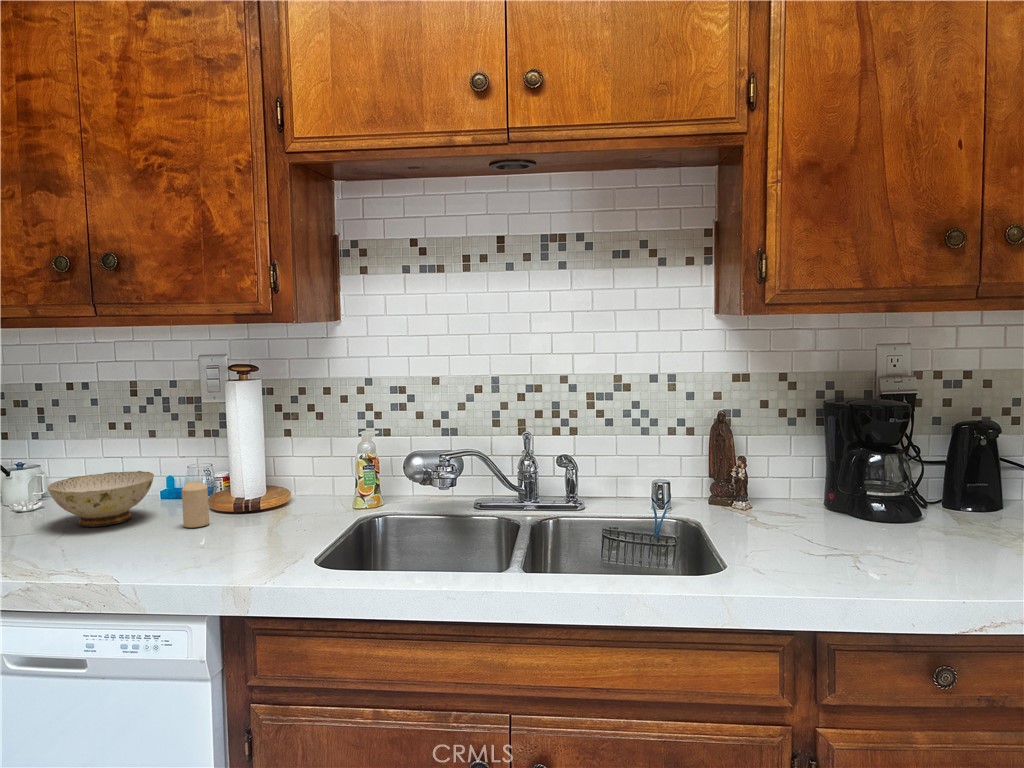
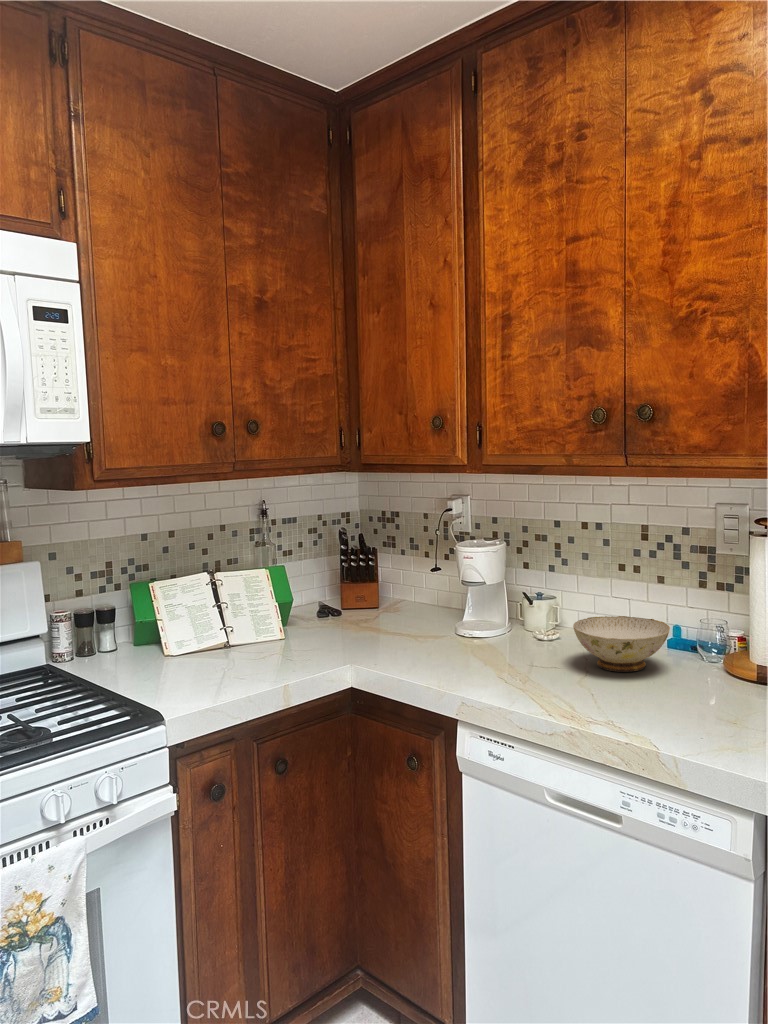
candle: present [182,481,209,528] -> none [704,643,732,693]

